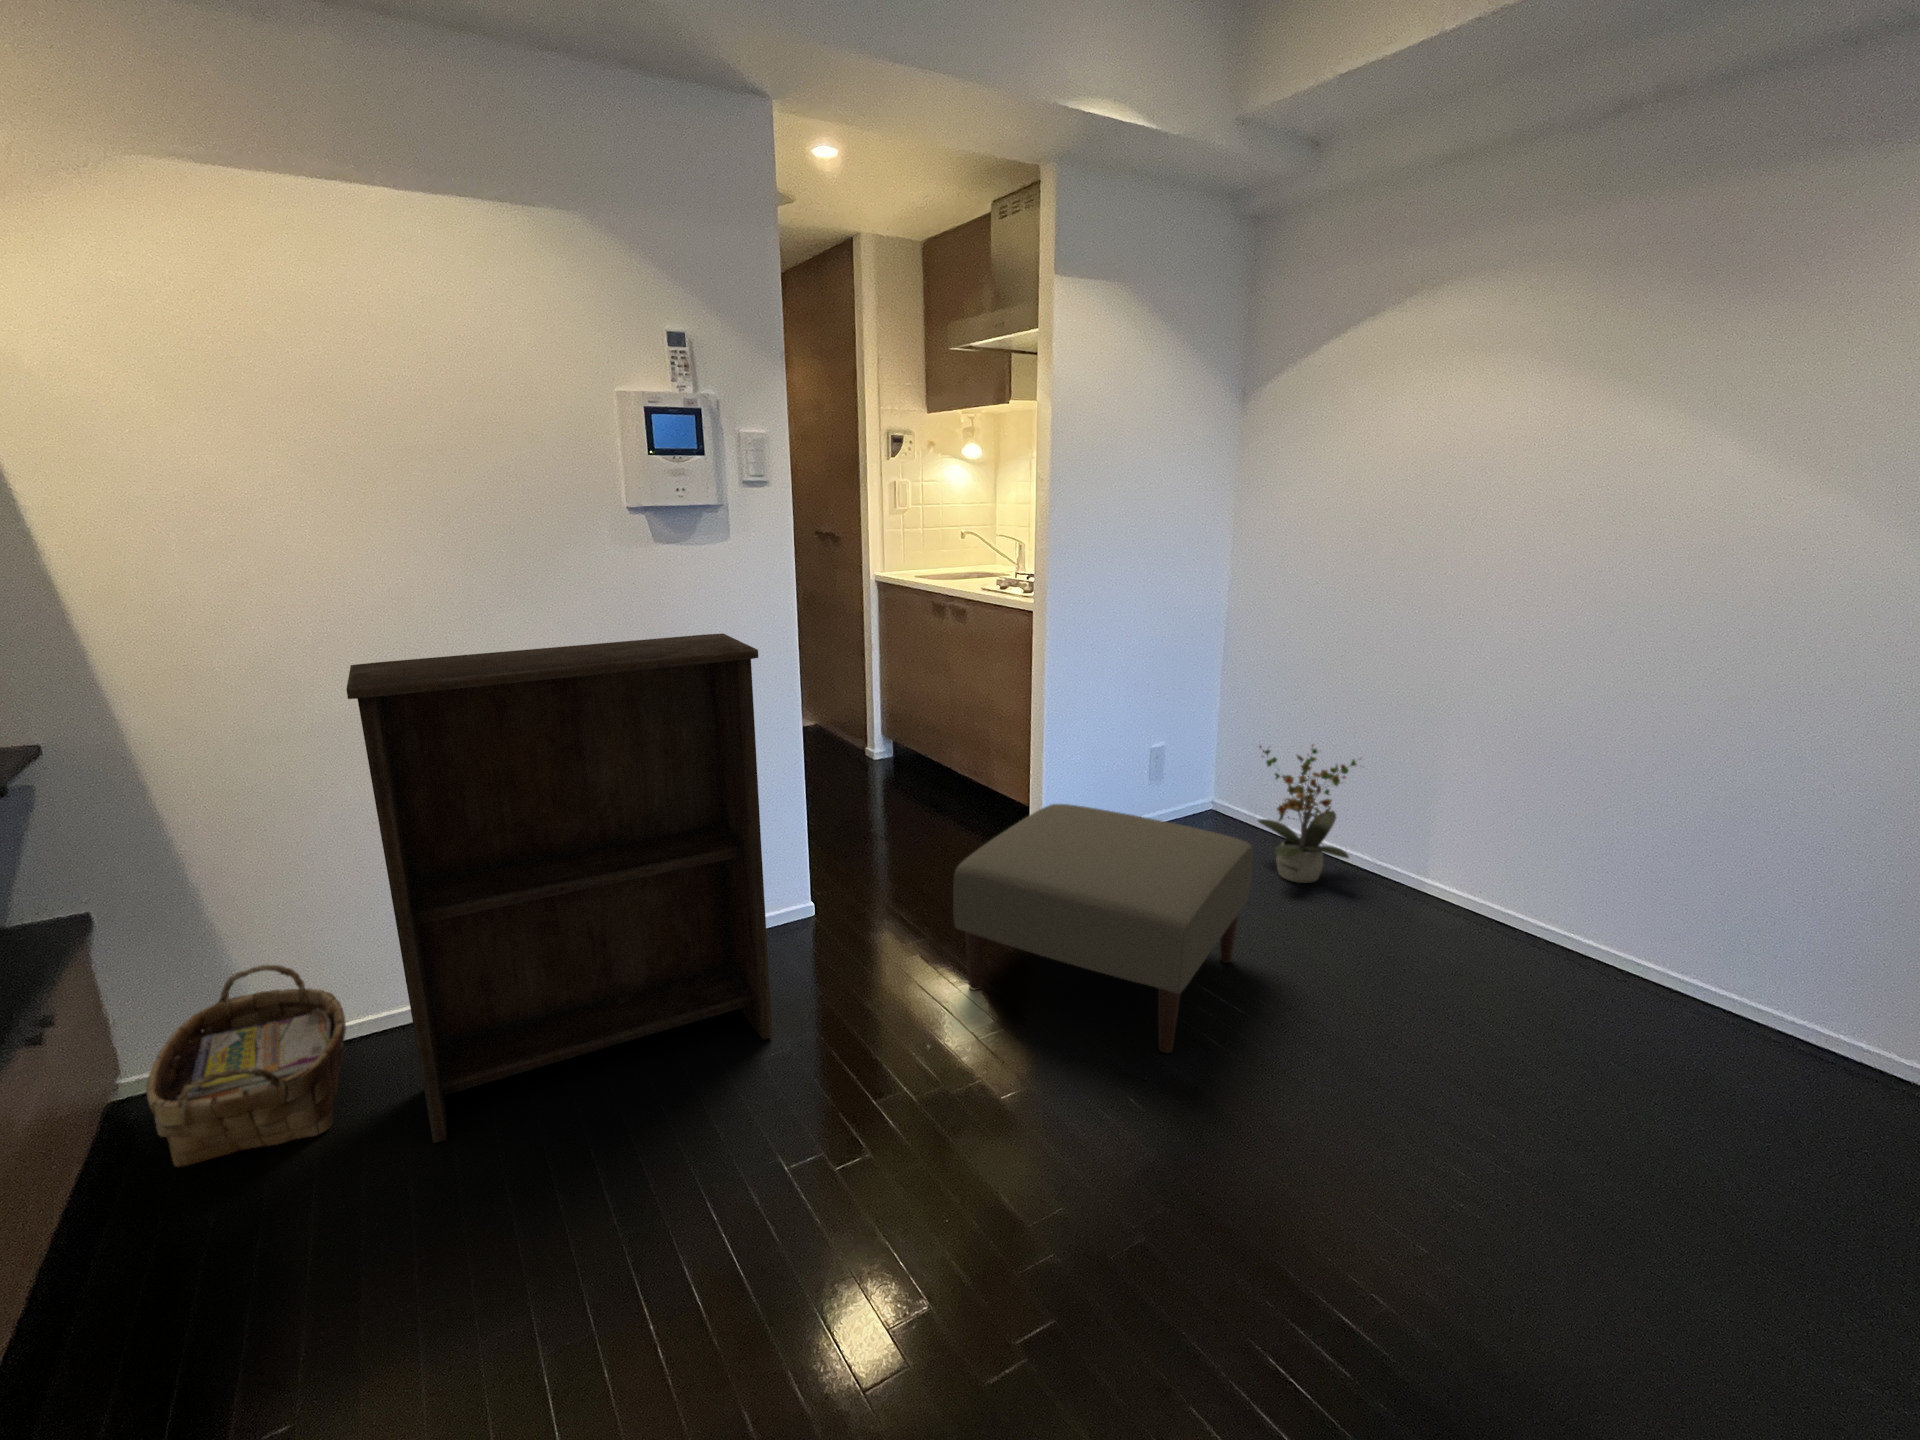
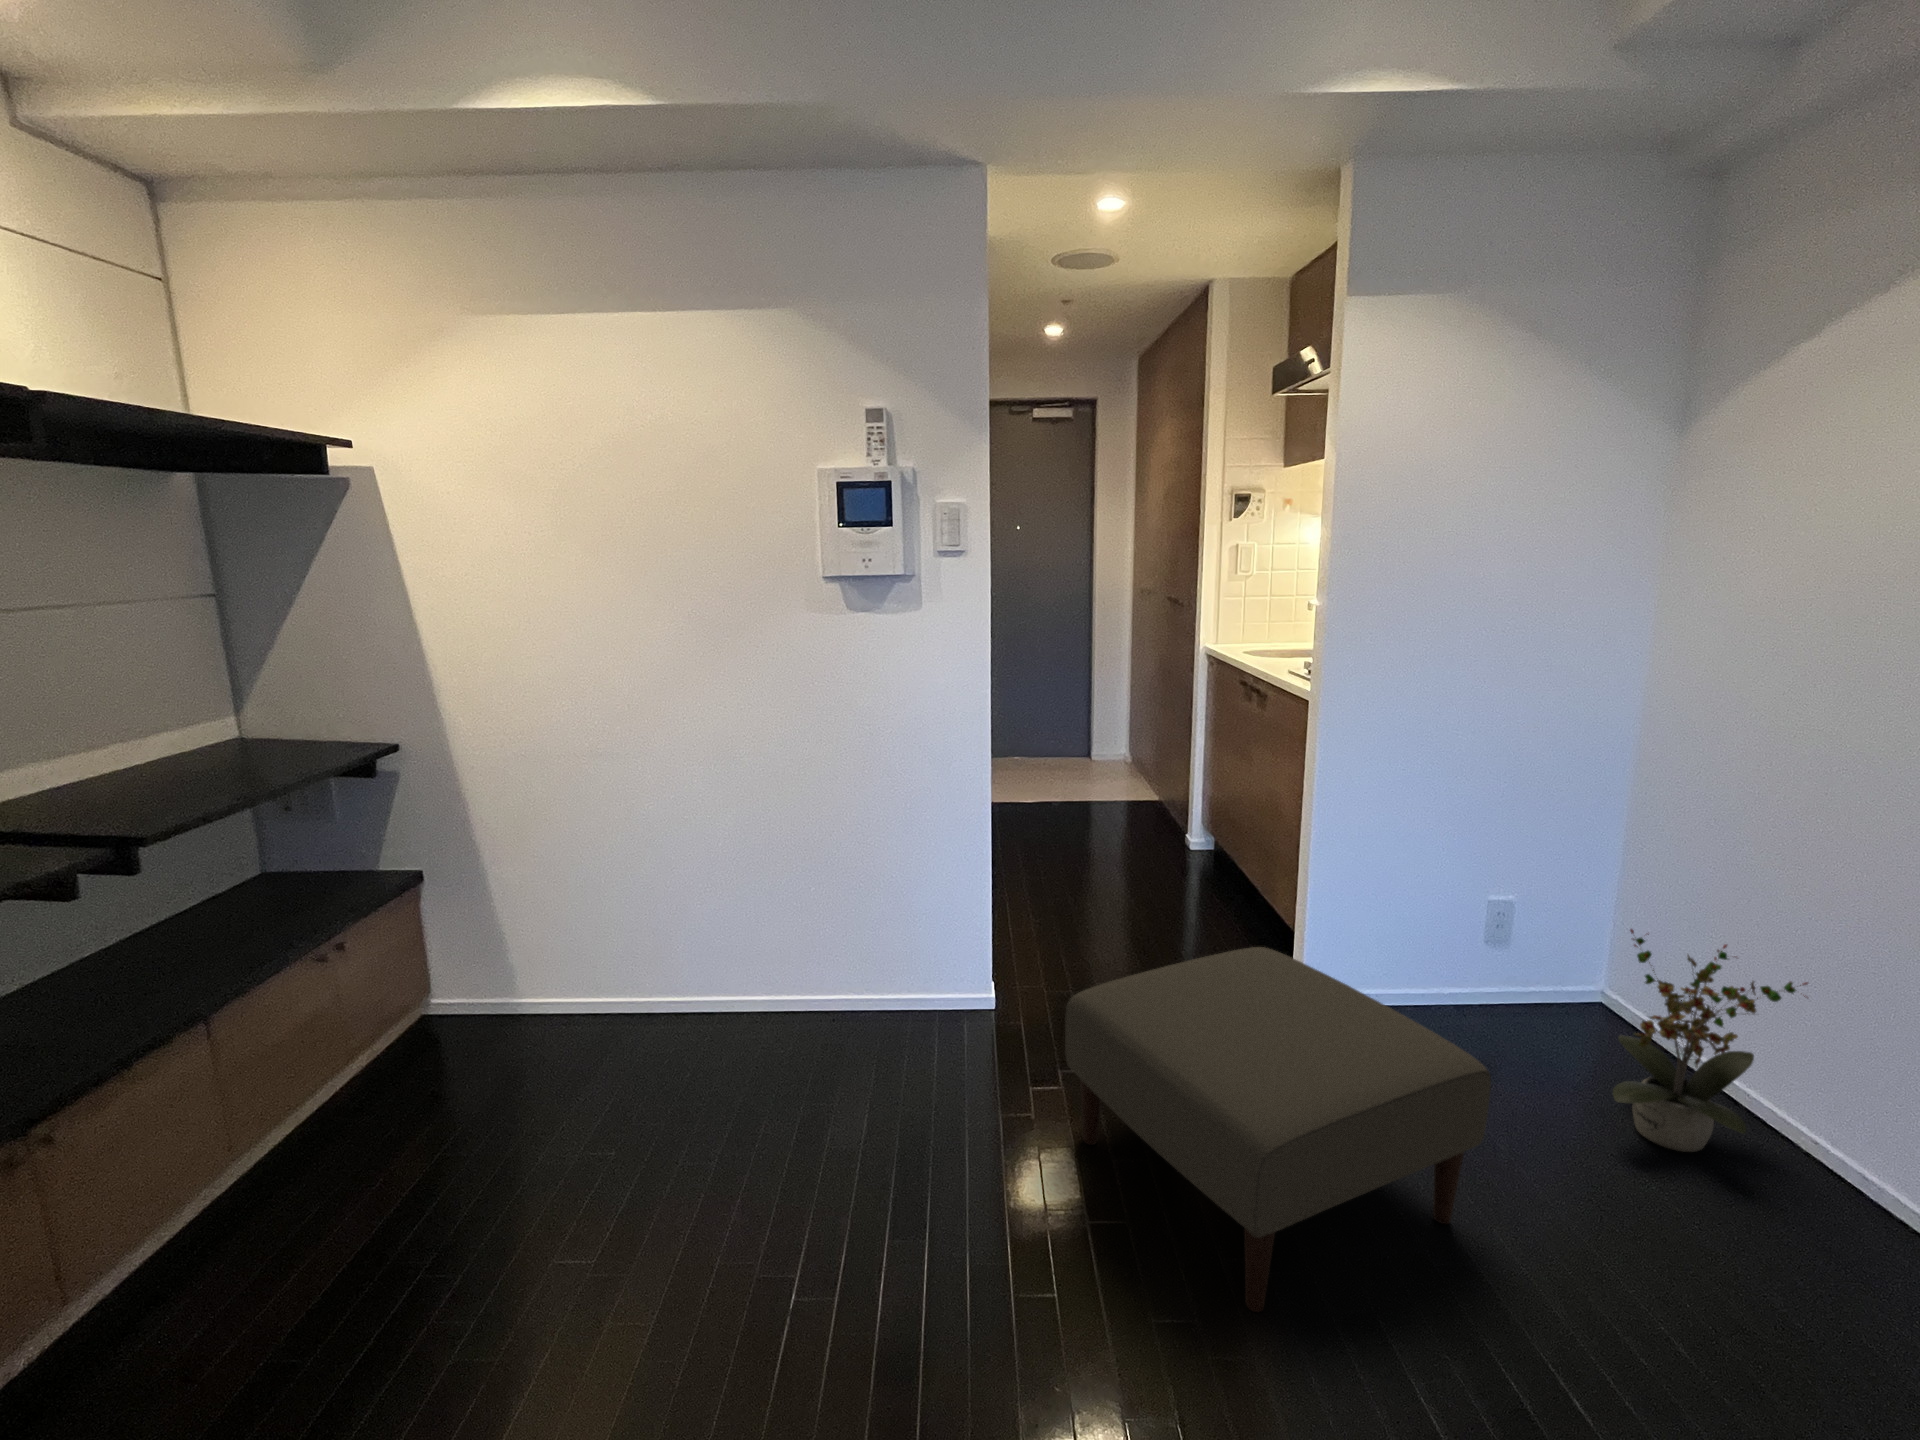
bookshelf: present [346,633,772,1143] -> none [500,704,864,1123]
woven basket: present [146,965,346,1167] -> none [394,934,556,1083]

